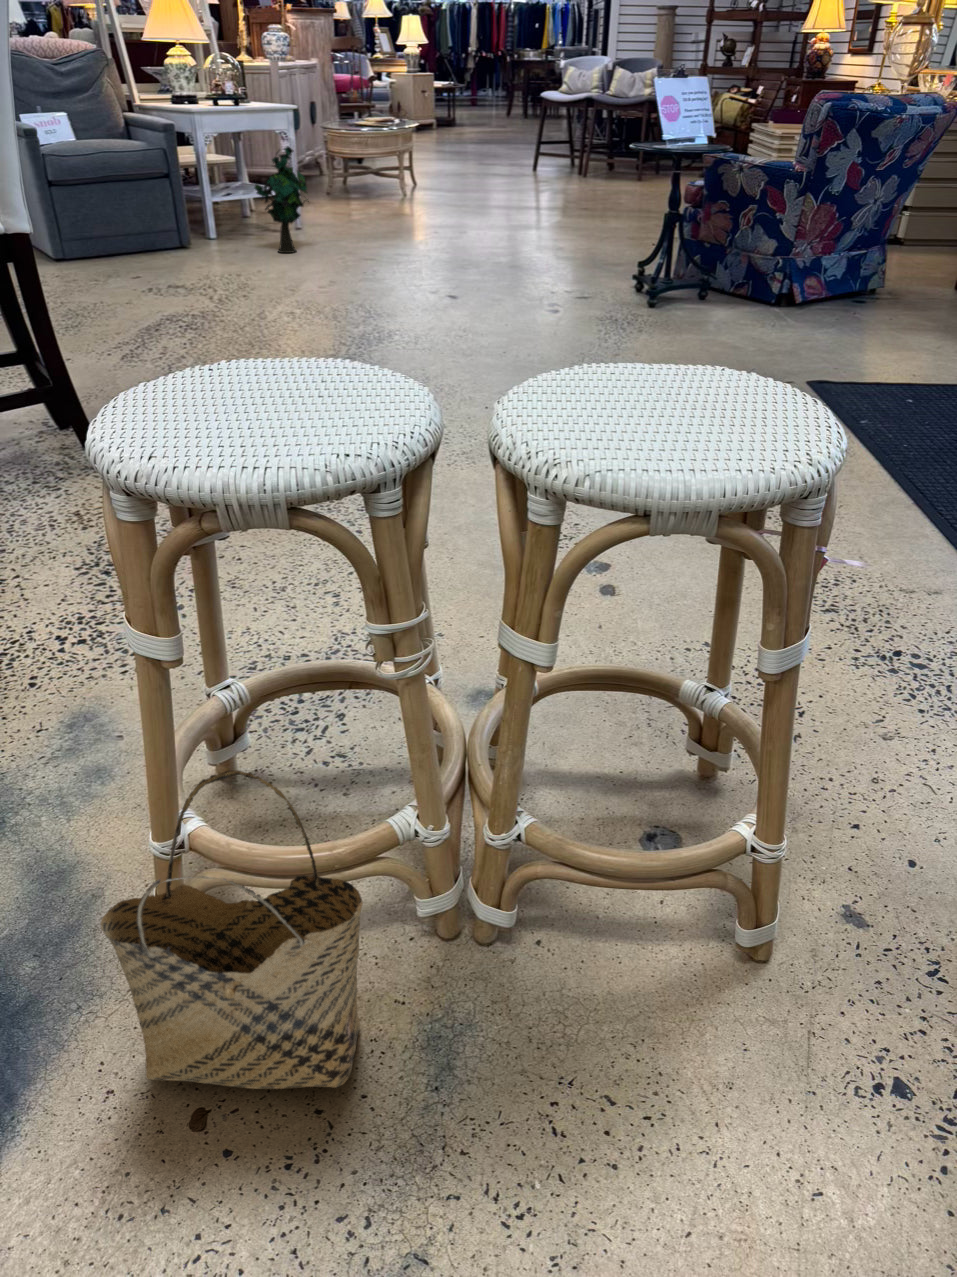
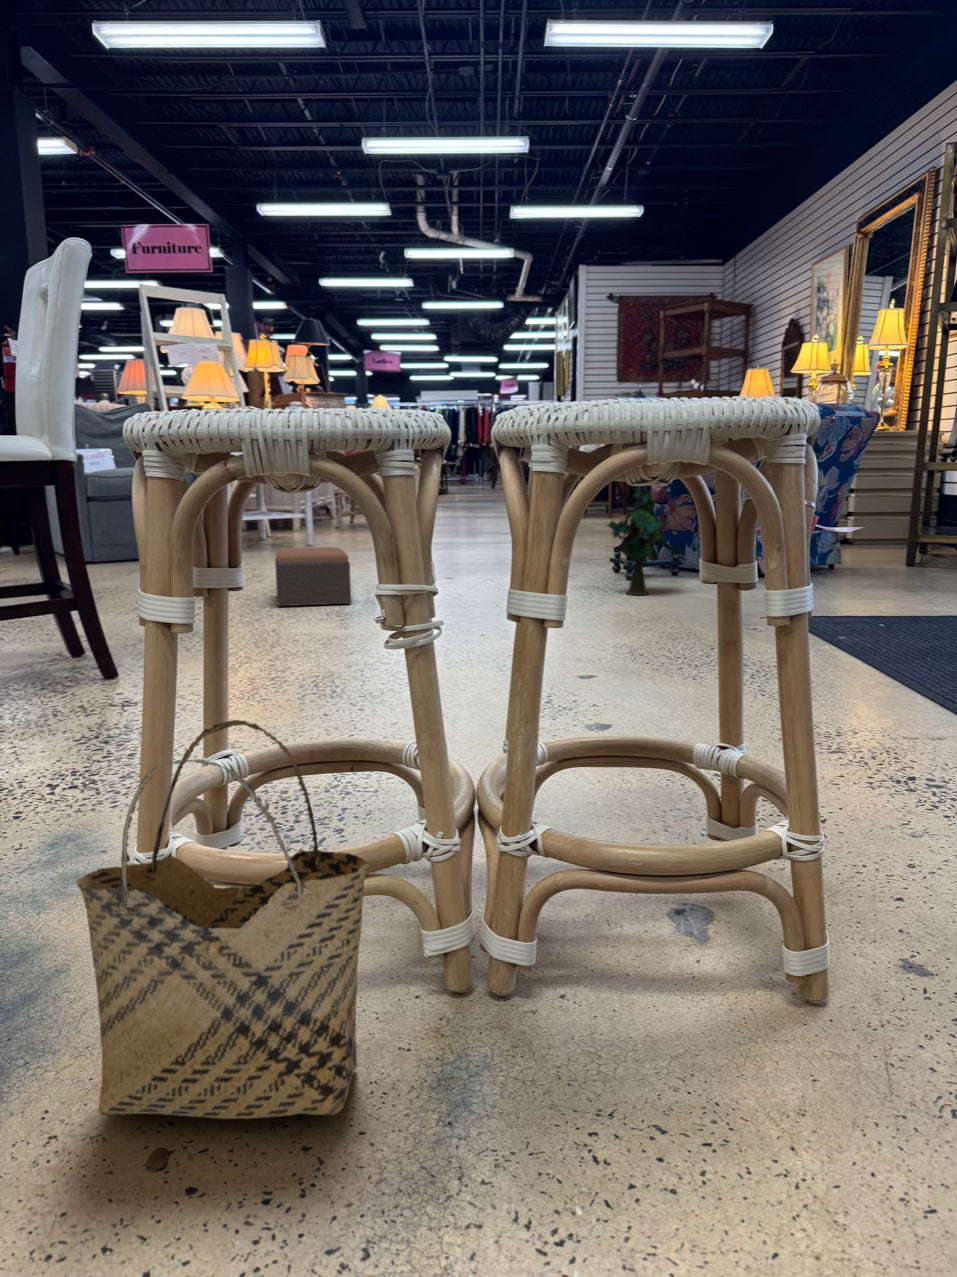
decorative plant: present [254,147,309,253] -> present [608,489,670,595]
footstool: none [264,269,351,346] -> present [275,547,351,606]

